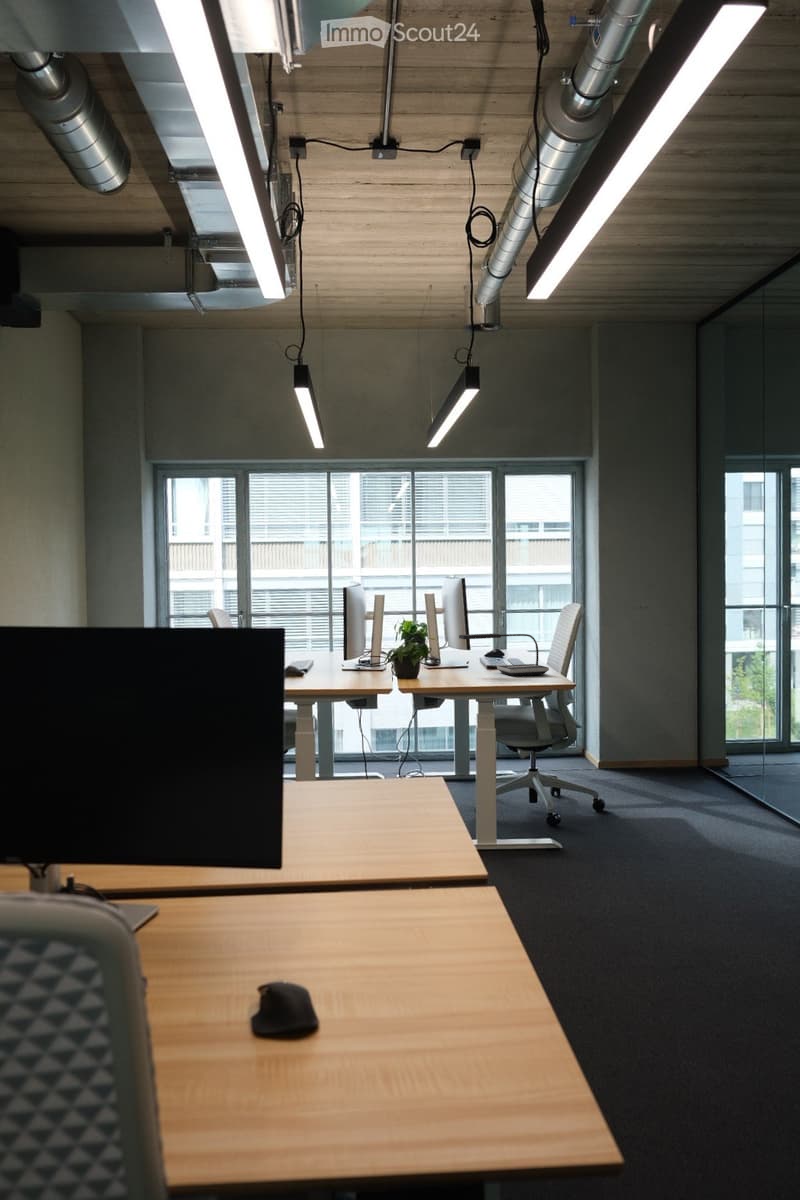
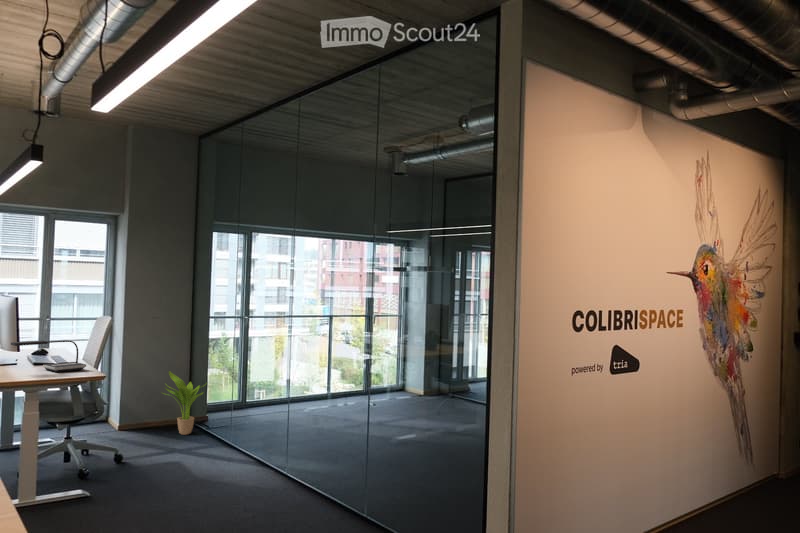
potted plant: none [652,688,725,786] -> present [163,371,203,435]

